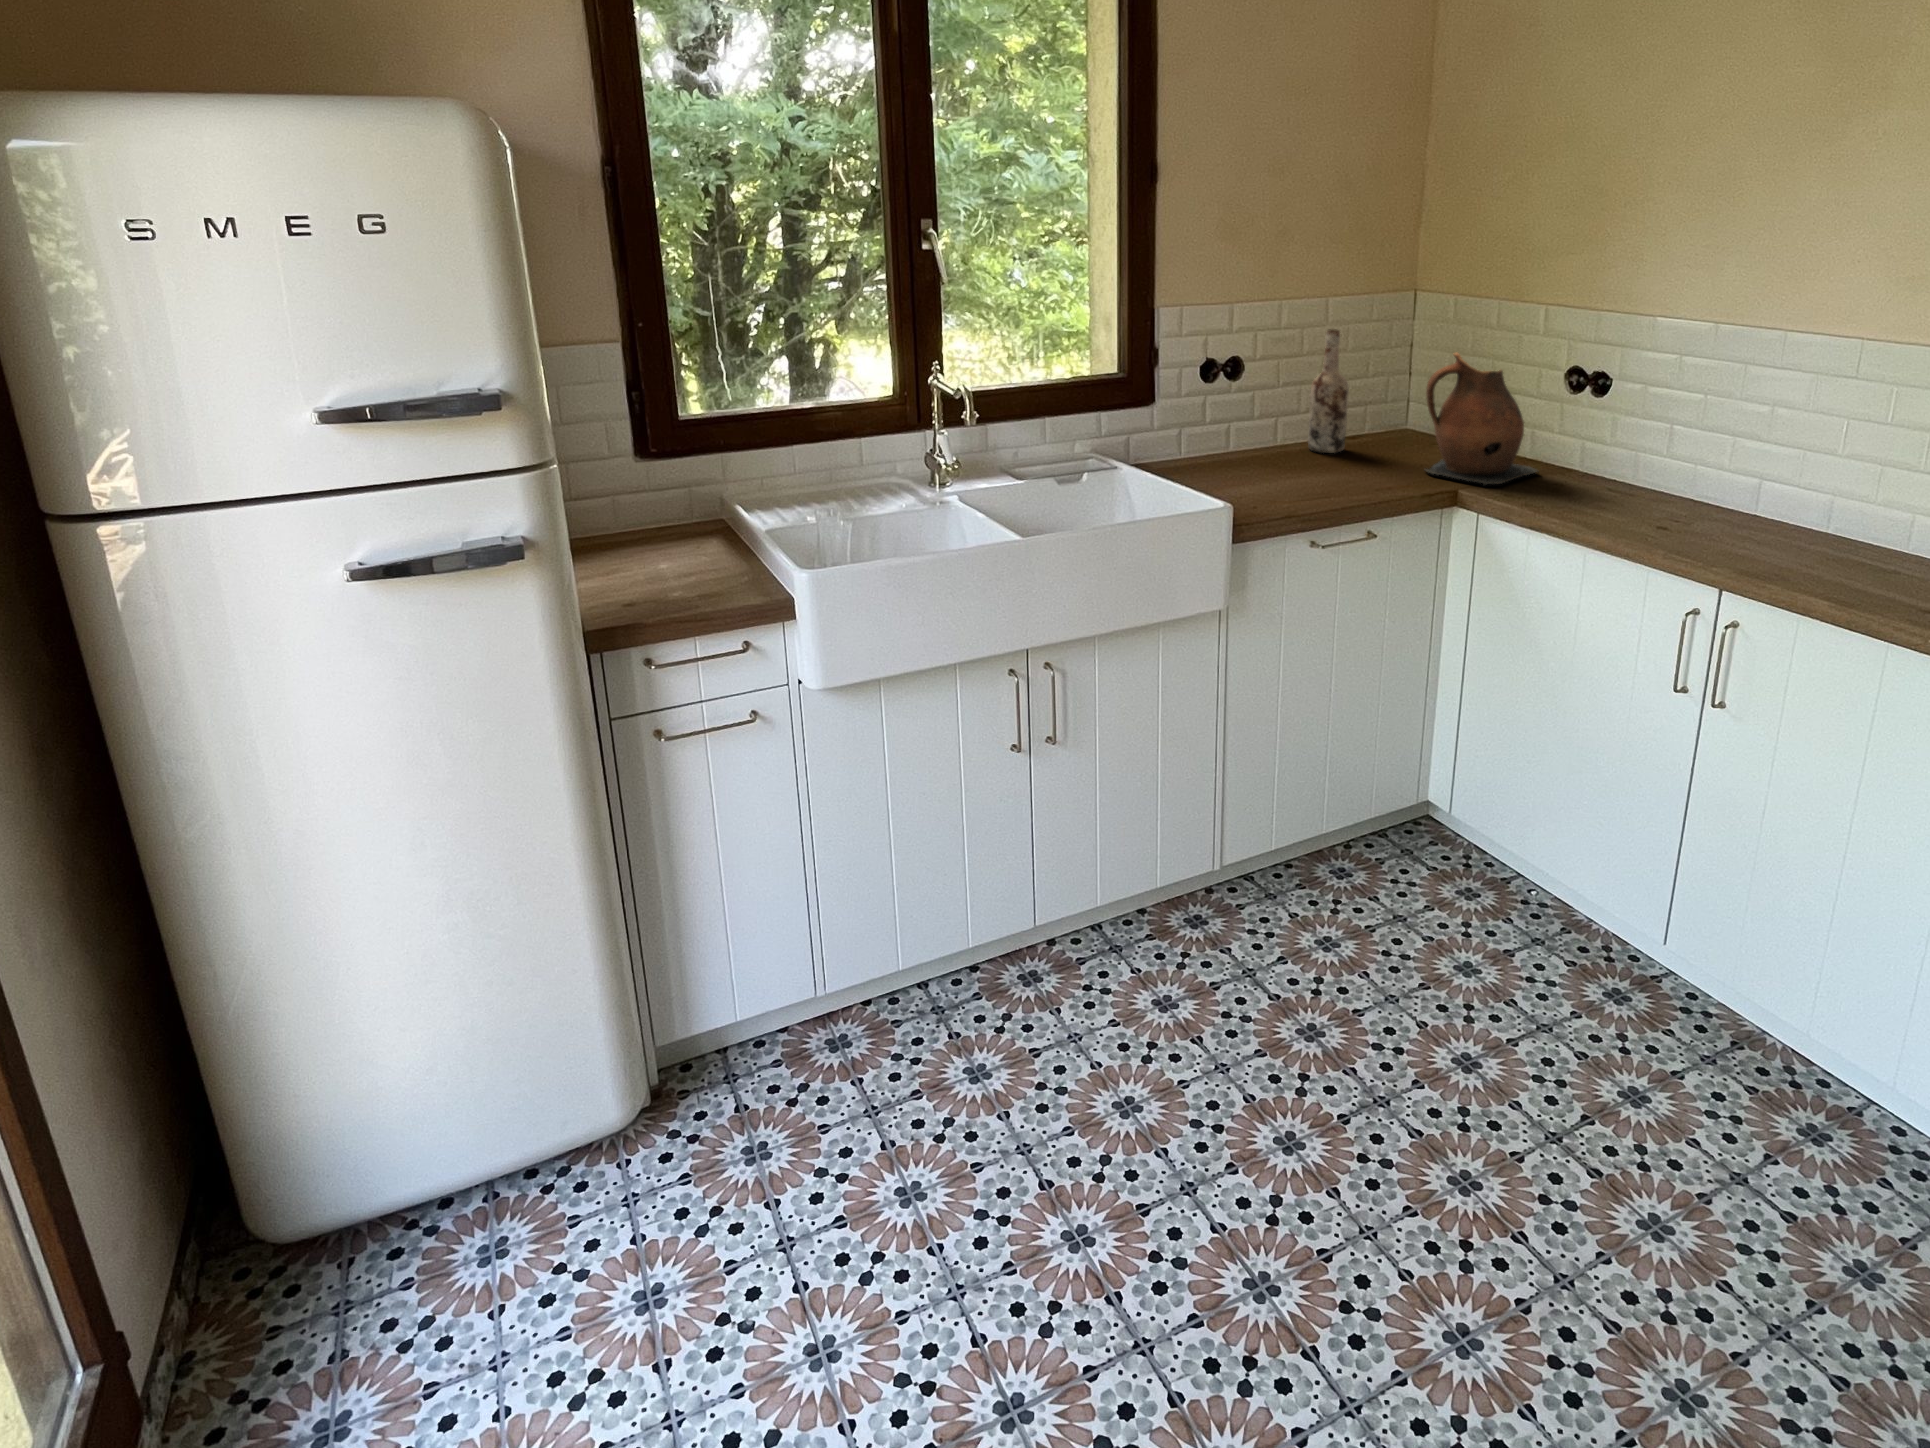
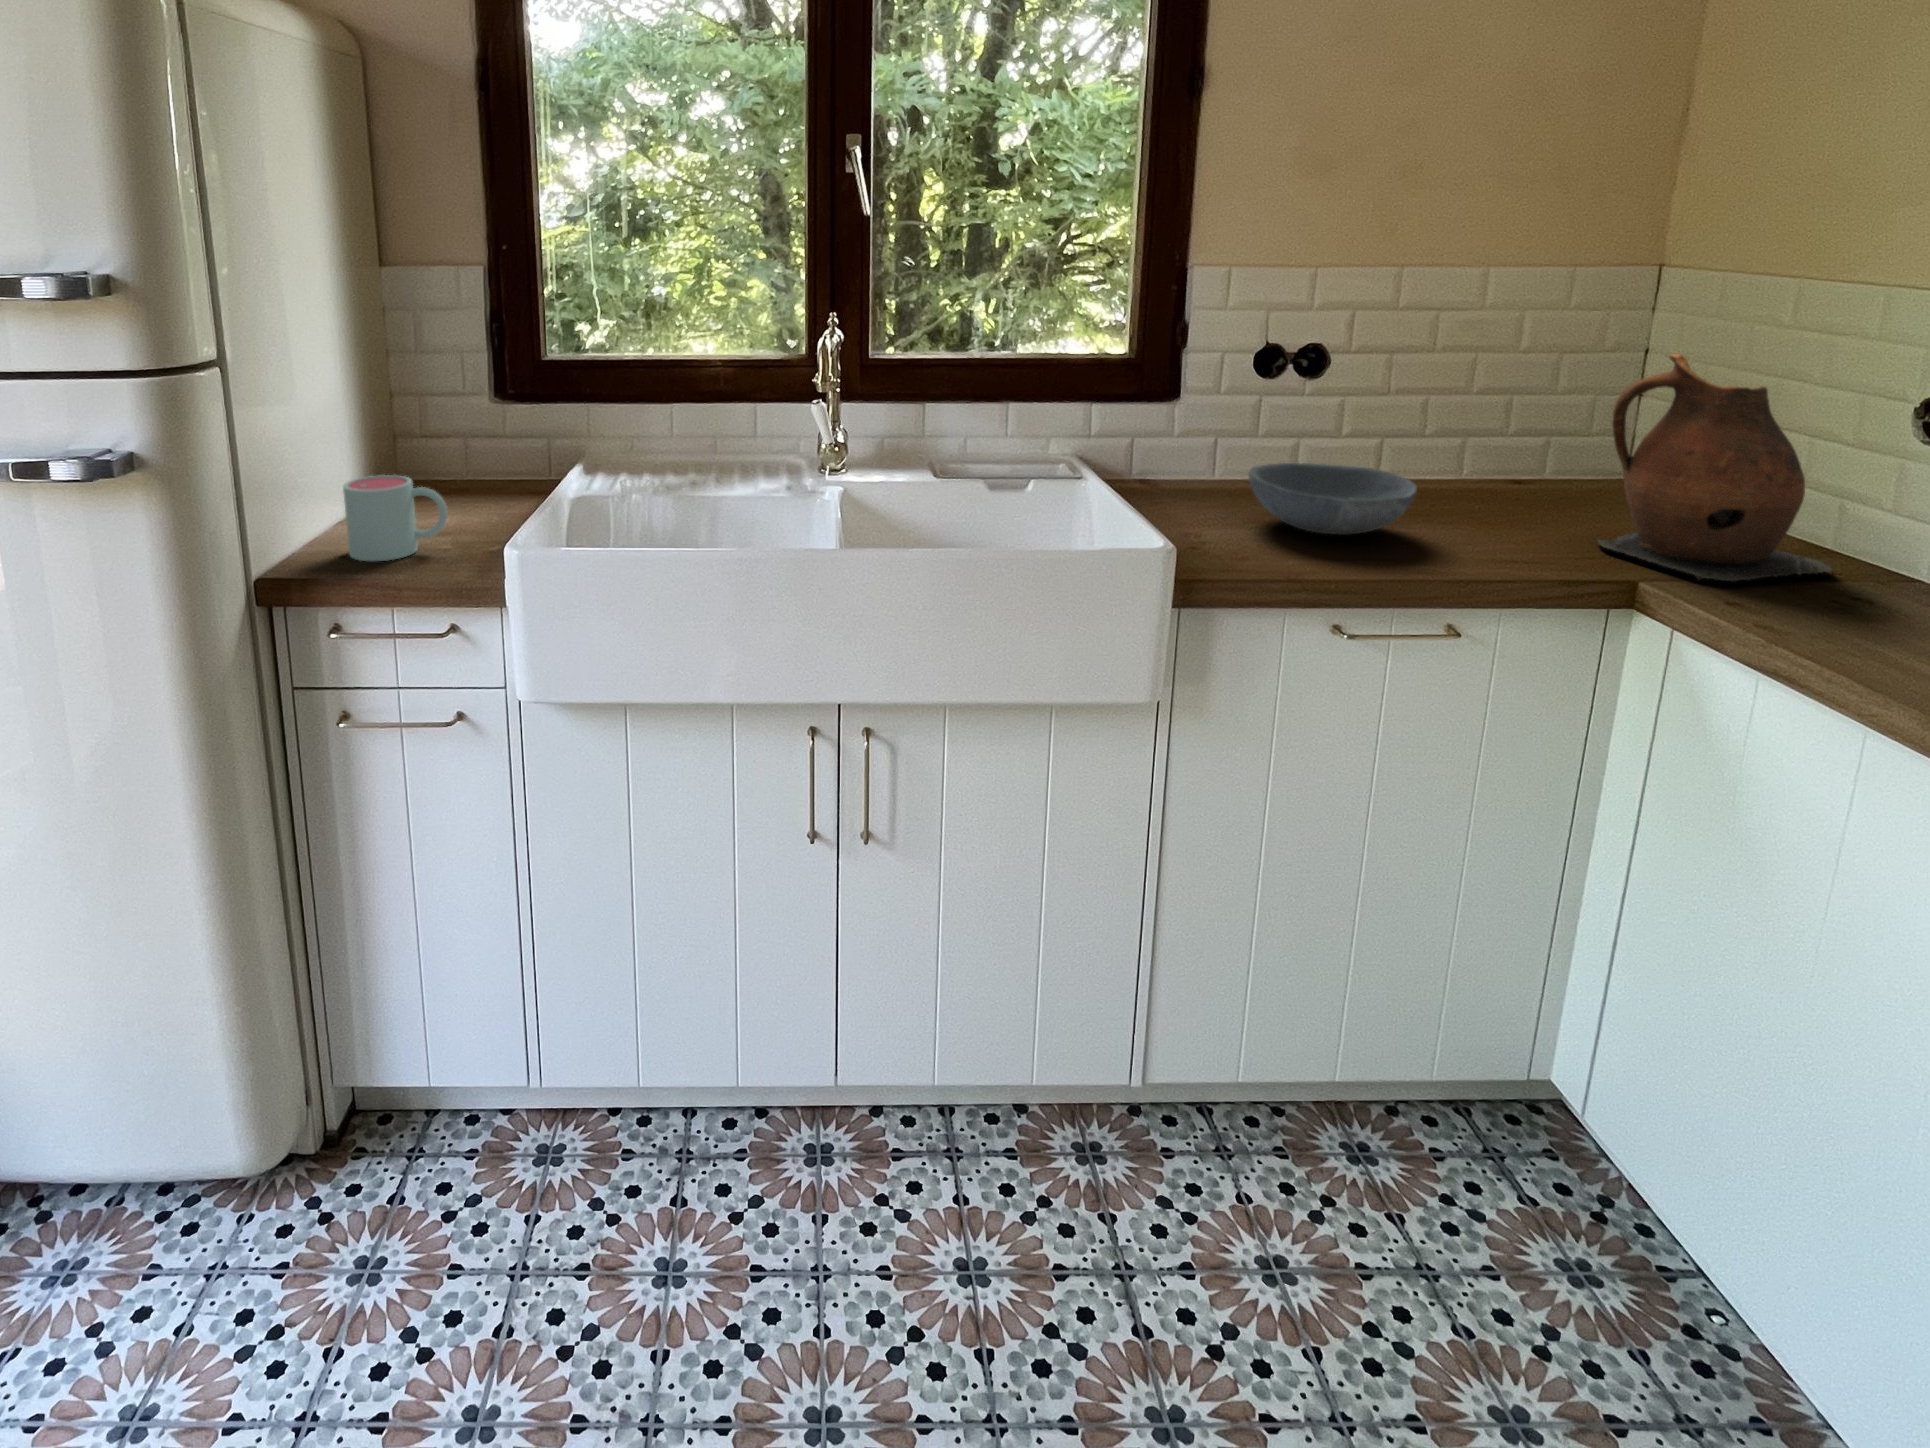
wine bottle: present [1308,329,1349,453] -> none [1418,312,1494,498]
bowl: none [1232,439,1334,486] -> present [1248,463,1417,535]
mug: none [622,531,708,605] -> present [343,475,447,561]

